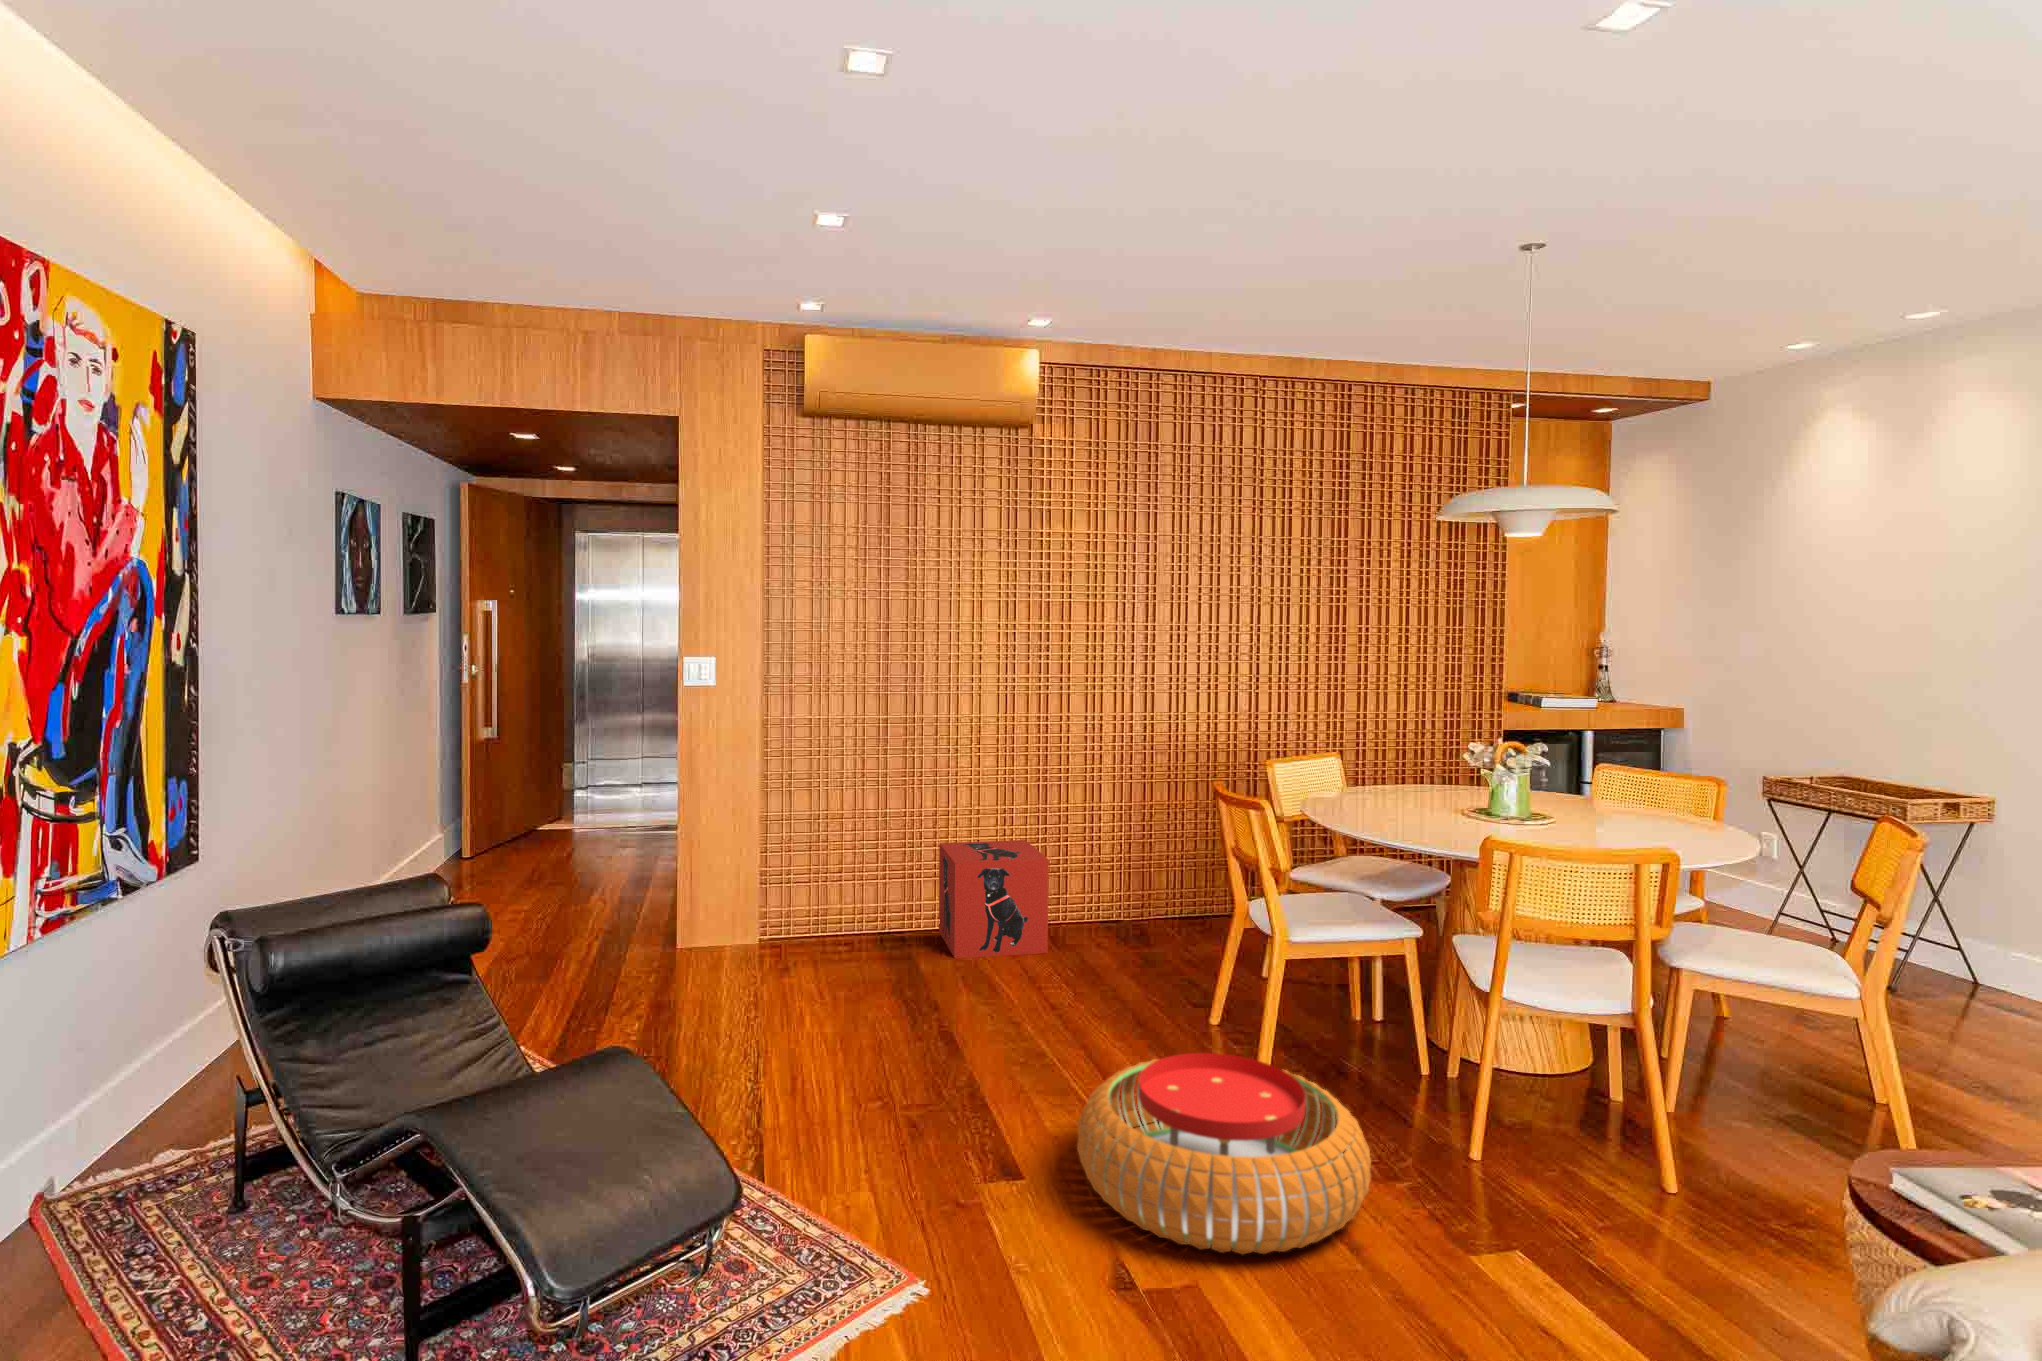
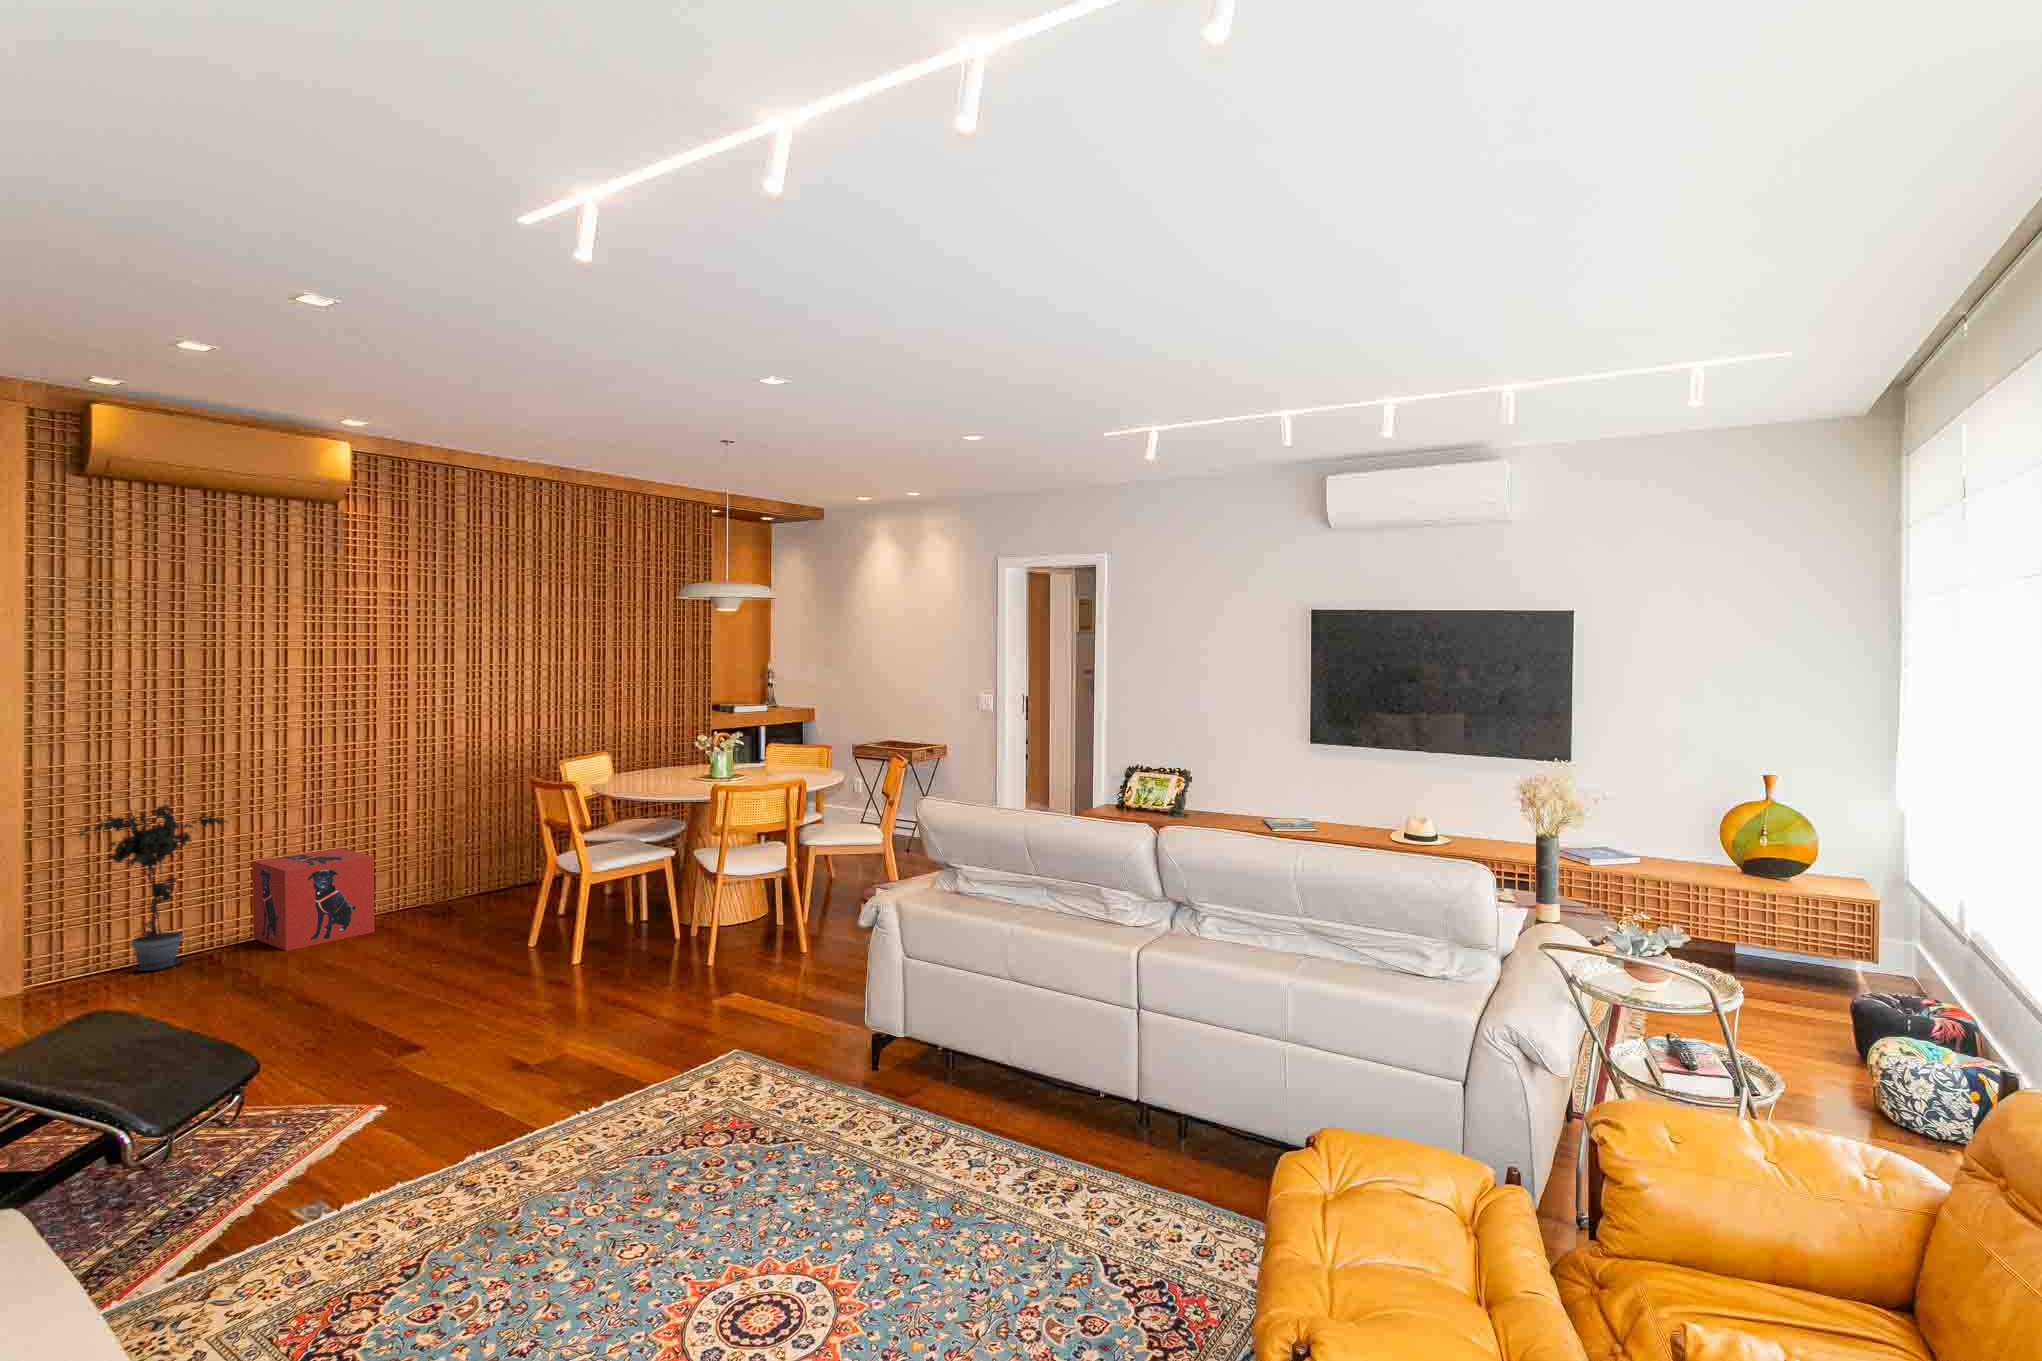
potted plant: none [779,764,908,954] -> present [80,799,227,971]
pouf: present [1077,1053,1371,1254] -> none [476,932,661,1031]

